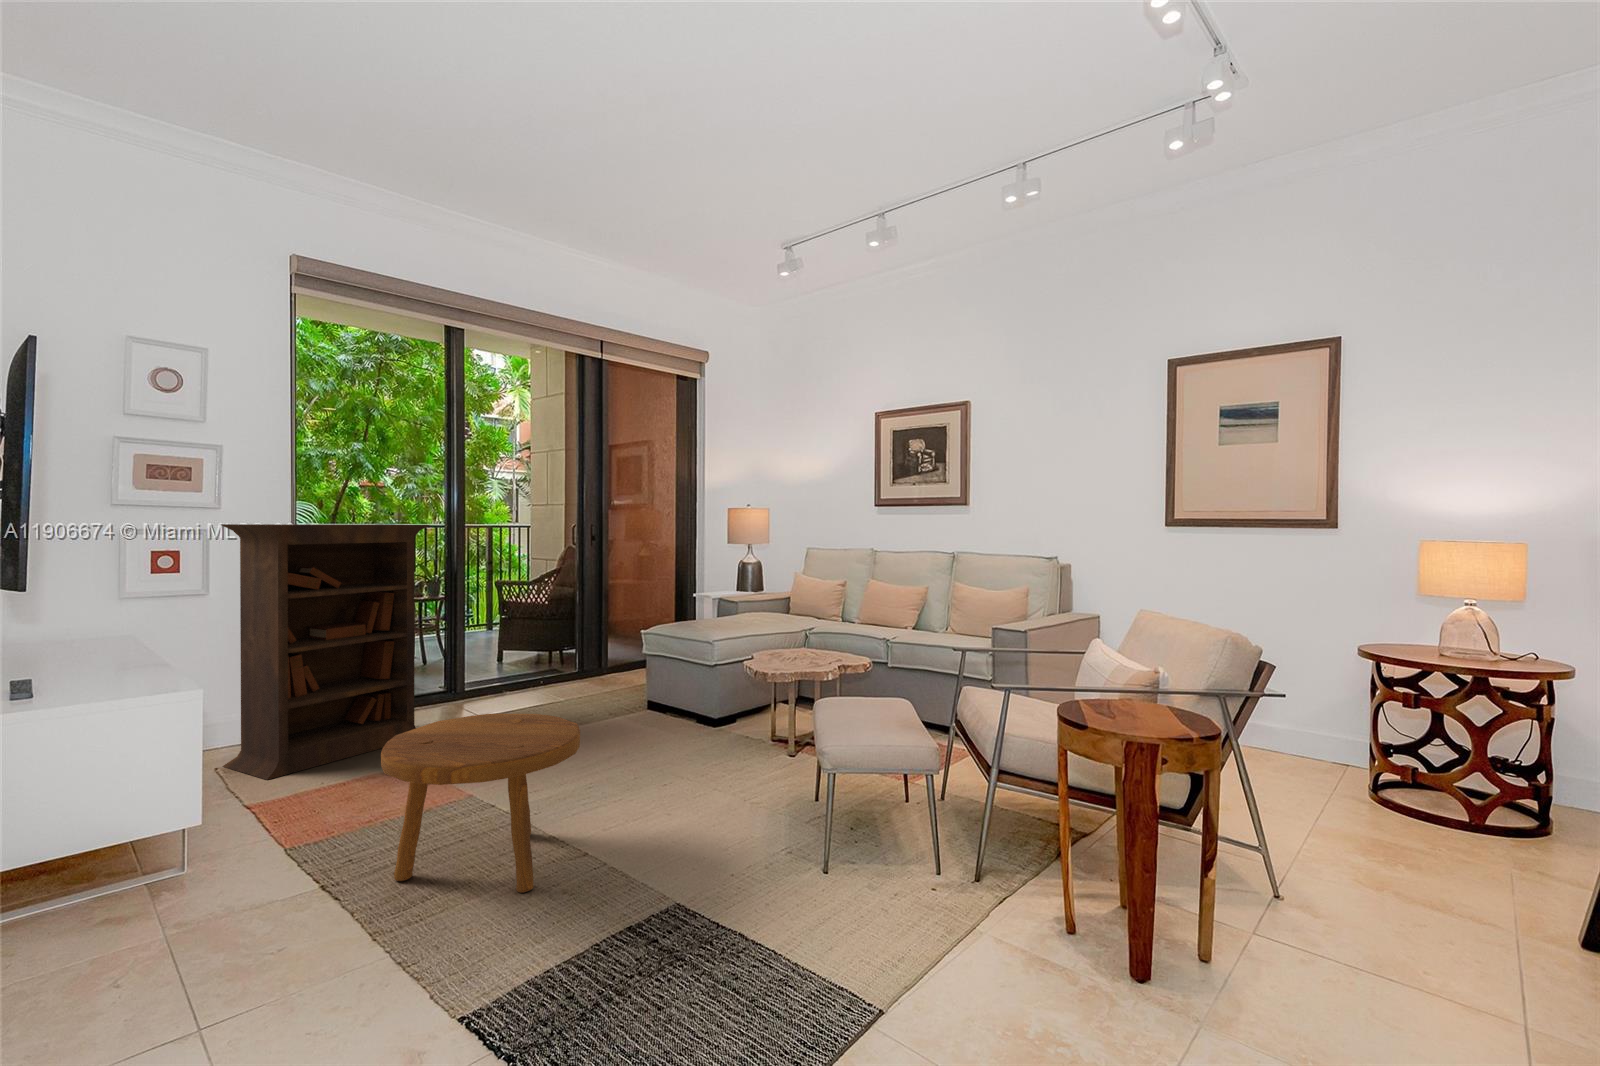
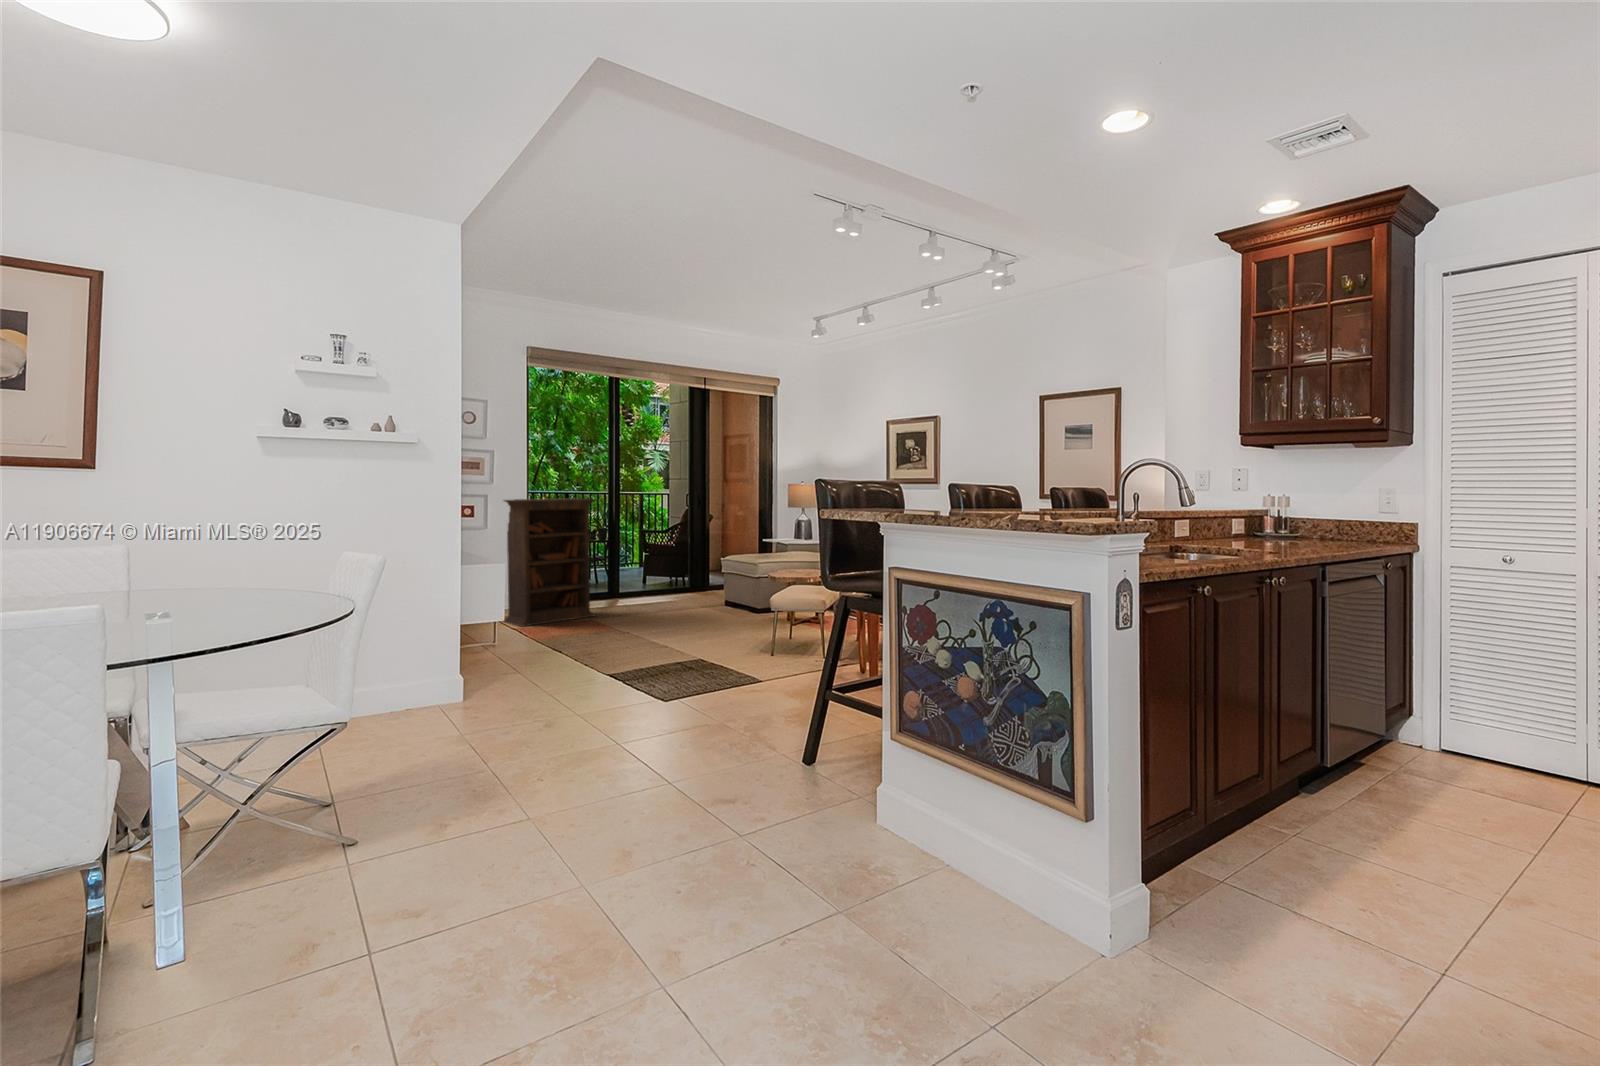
footstool: present [381,714,580,893] -> none [569,592,653,662]

